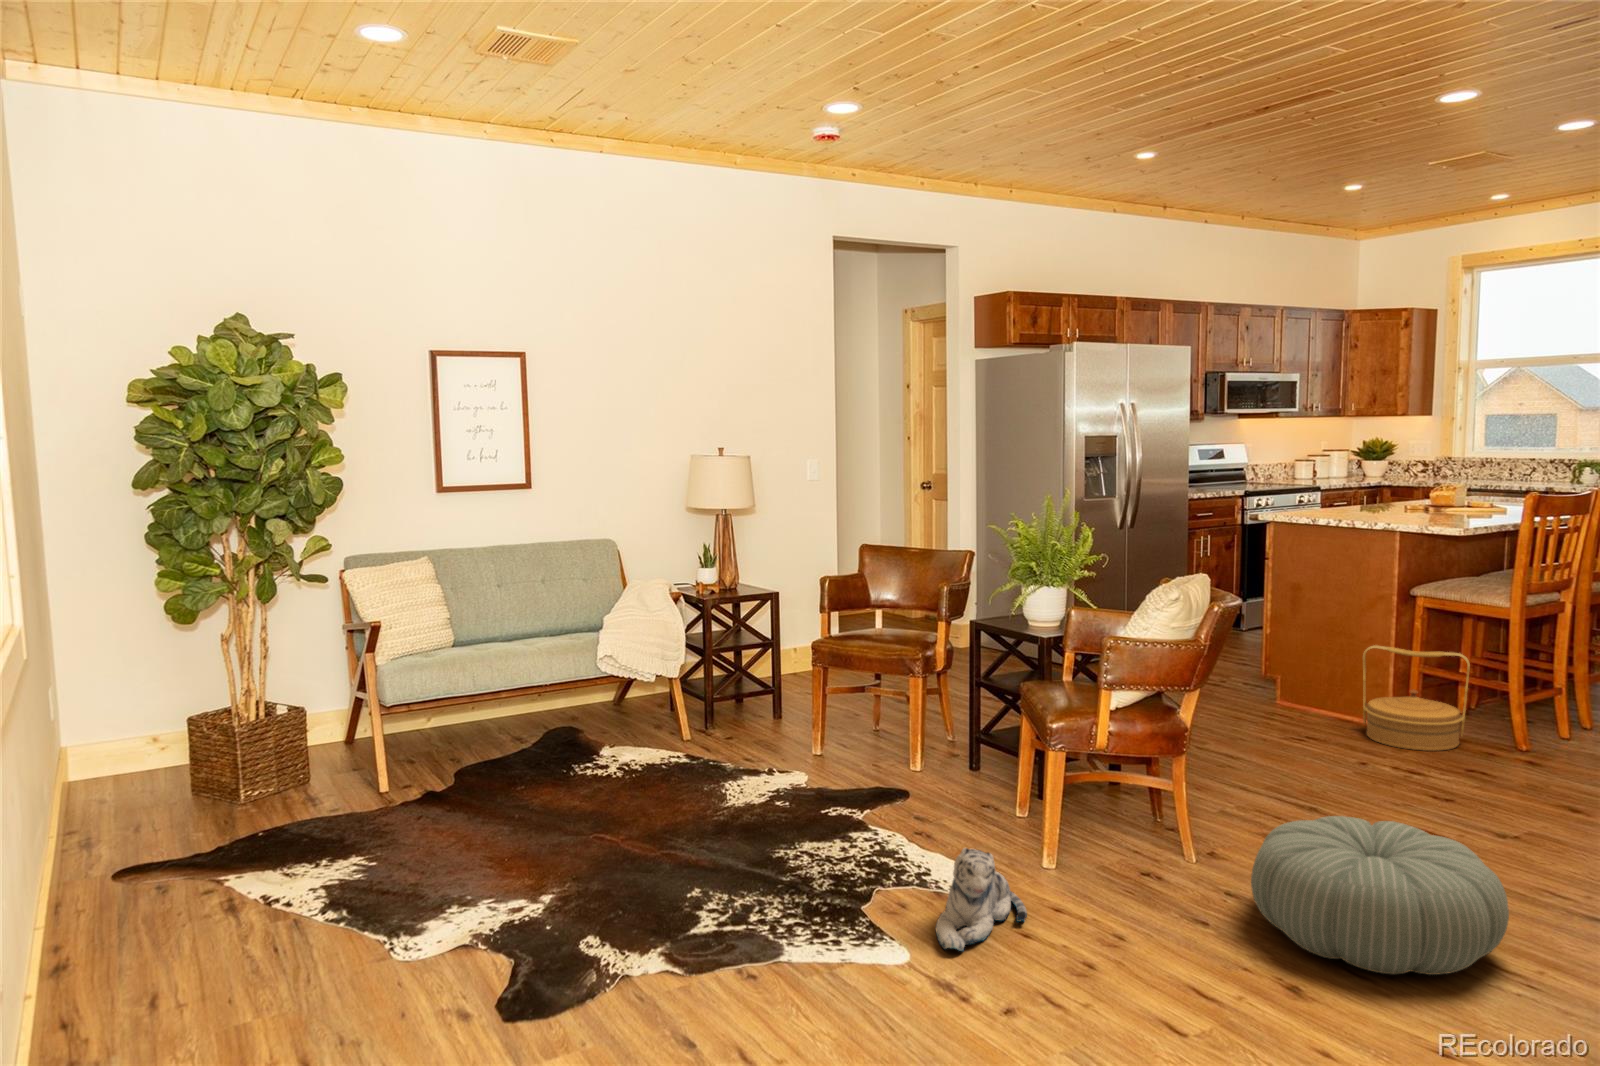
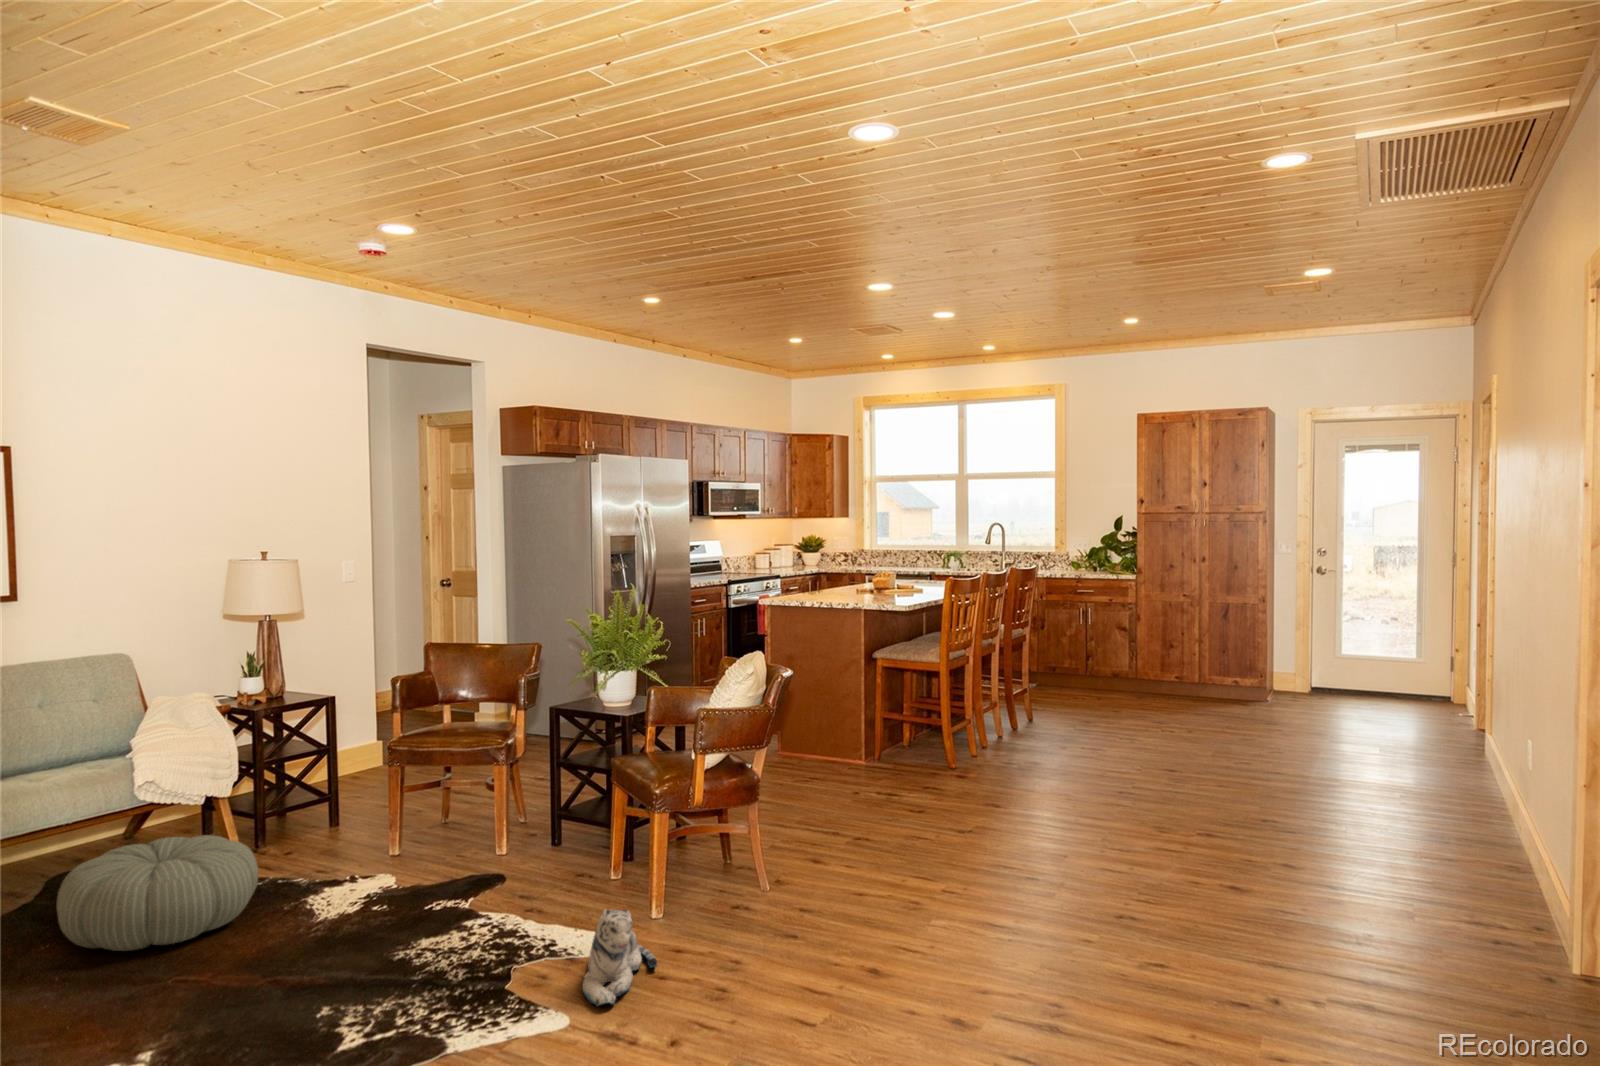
woven basket: present [1363,645,1470,751] -> none [845,698,918,777]
pouf: present [1251,816,1509,975] -> present [57,835,258,951]

